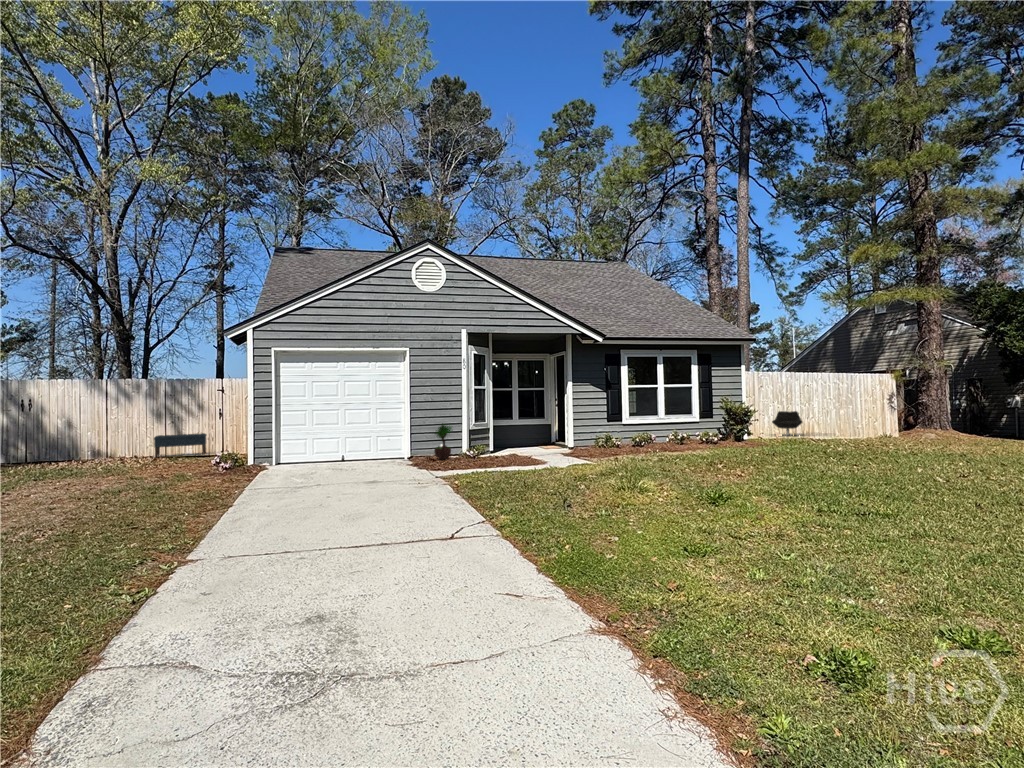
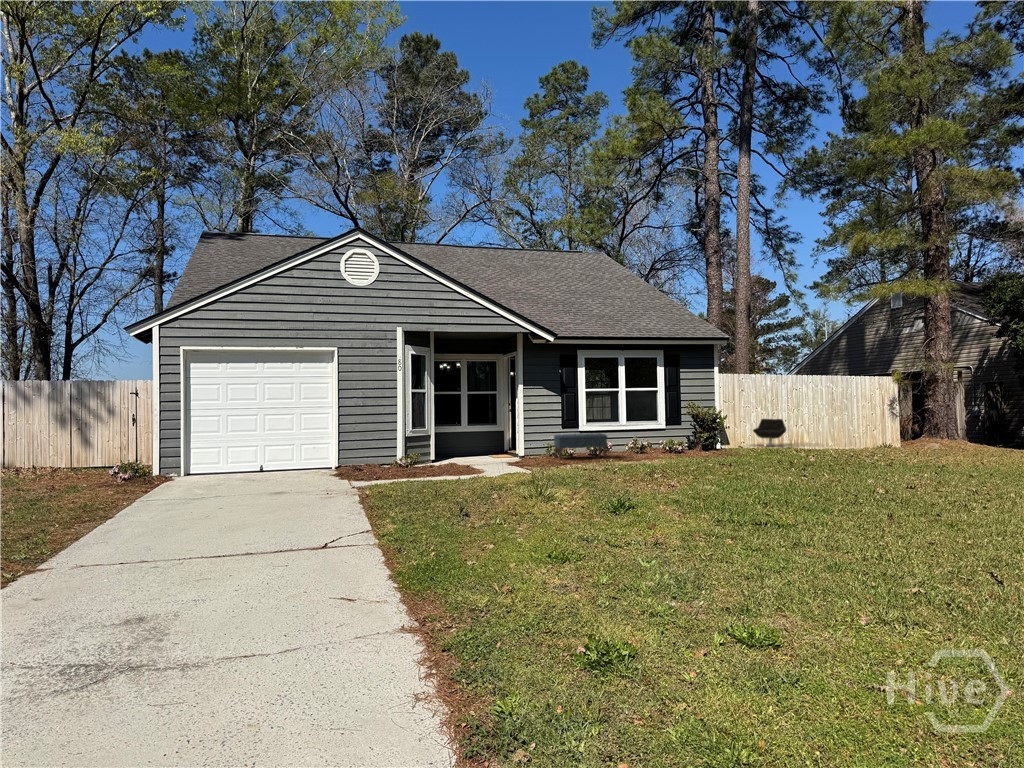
potted tree: present [434,423,452,459] -> none [358,428,384,471]
bench: present [154,433,206,457] -> present [554,433,607,459]

